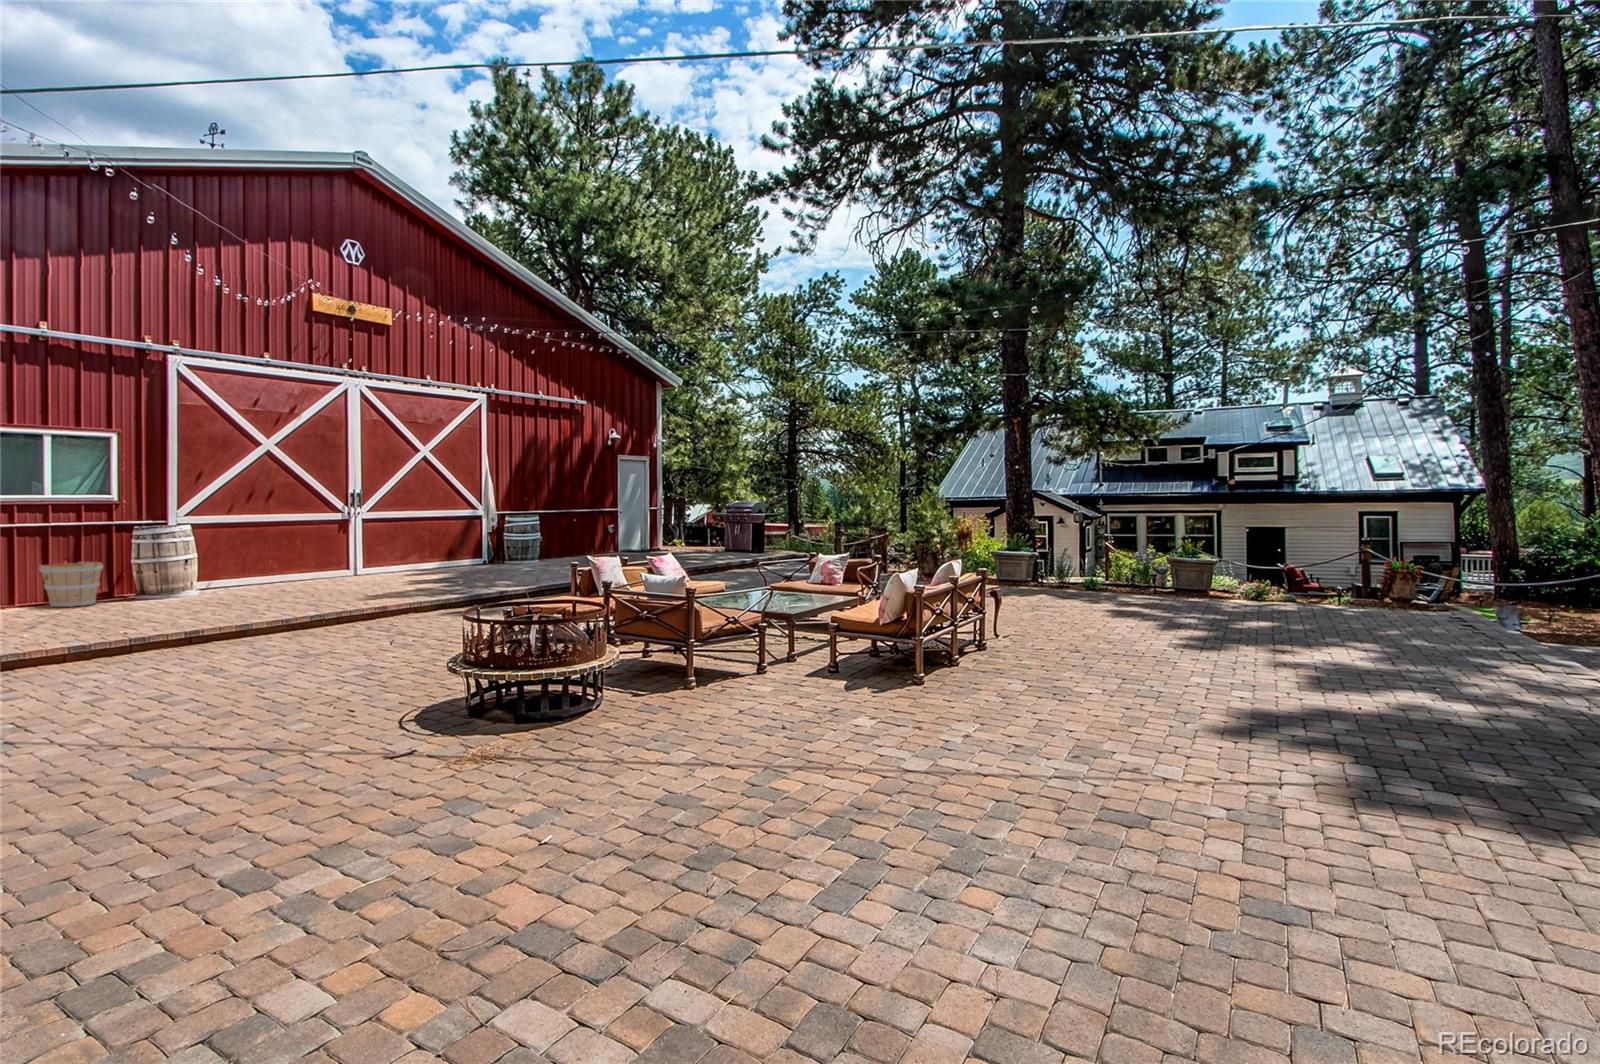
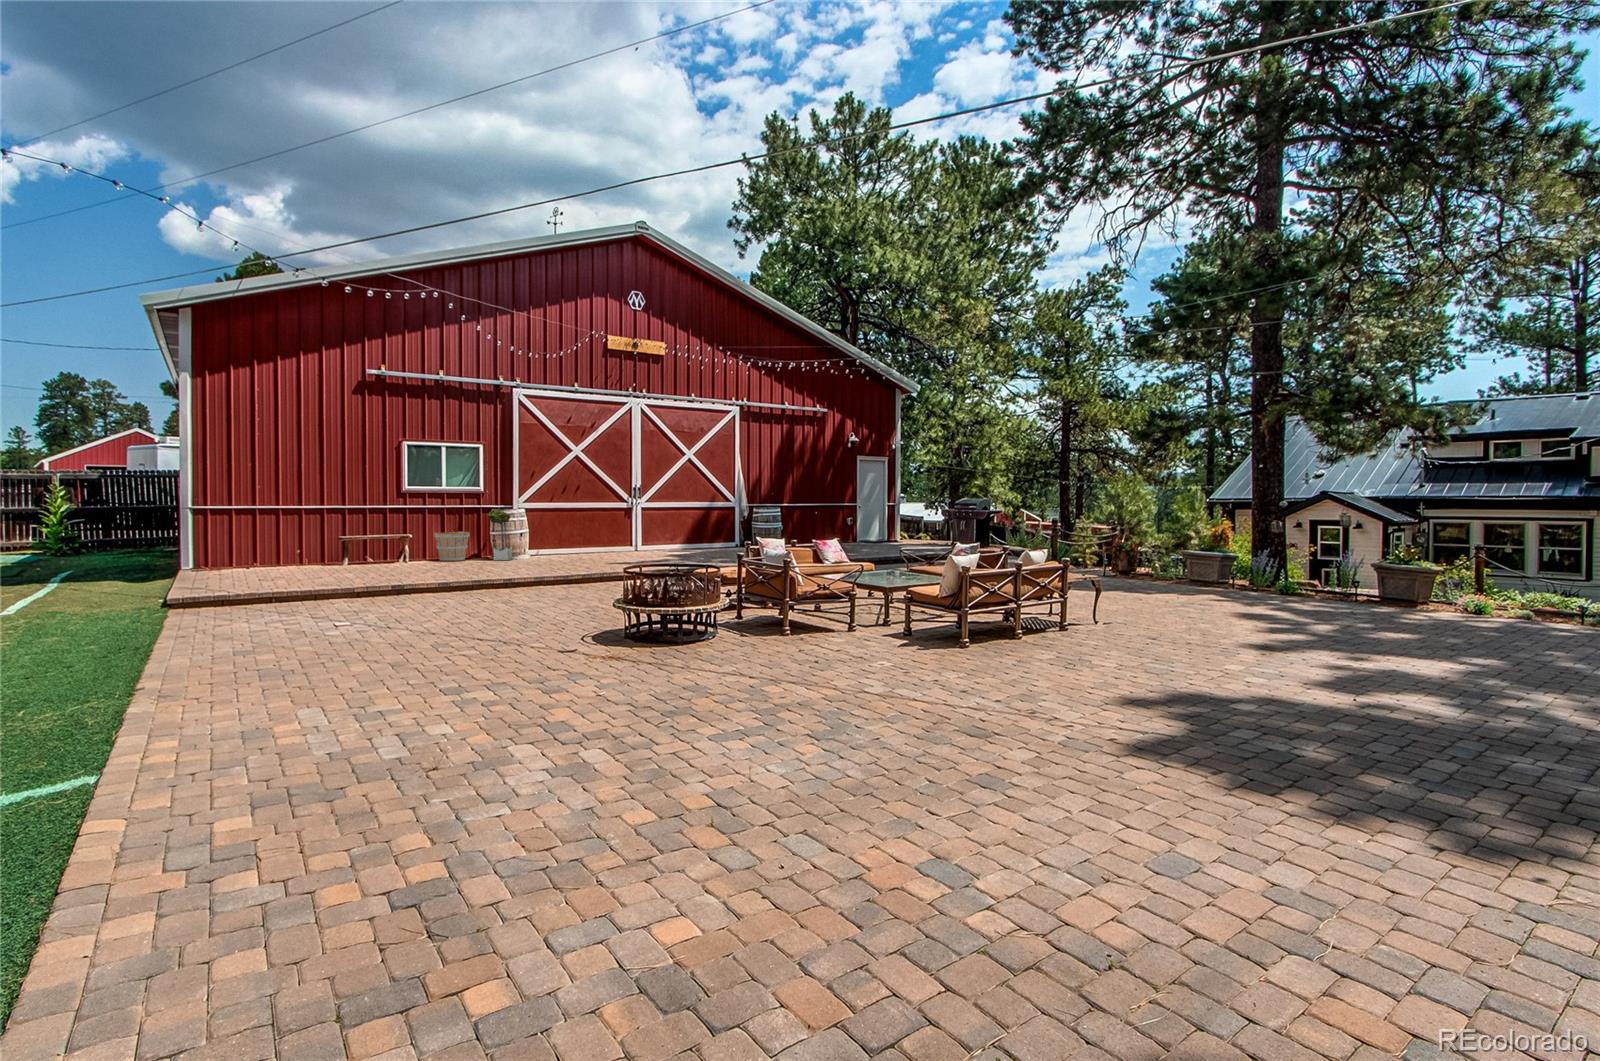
potted tree: none [135,528,176,602] -> present [488,509,512,560]

